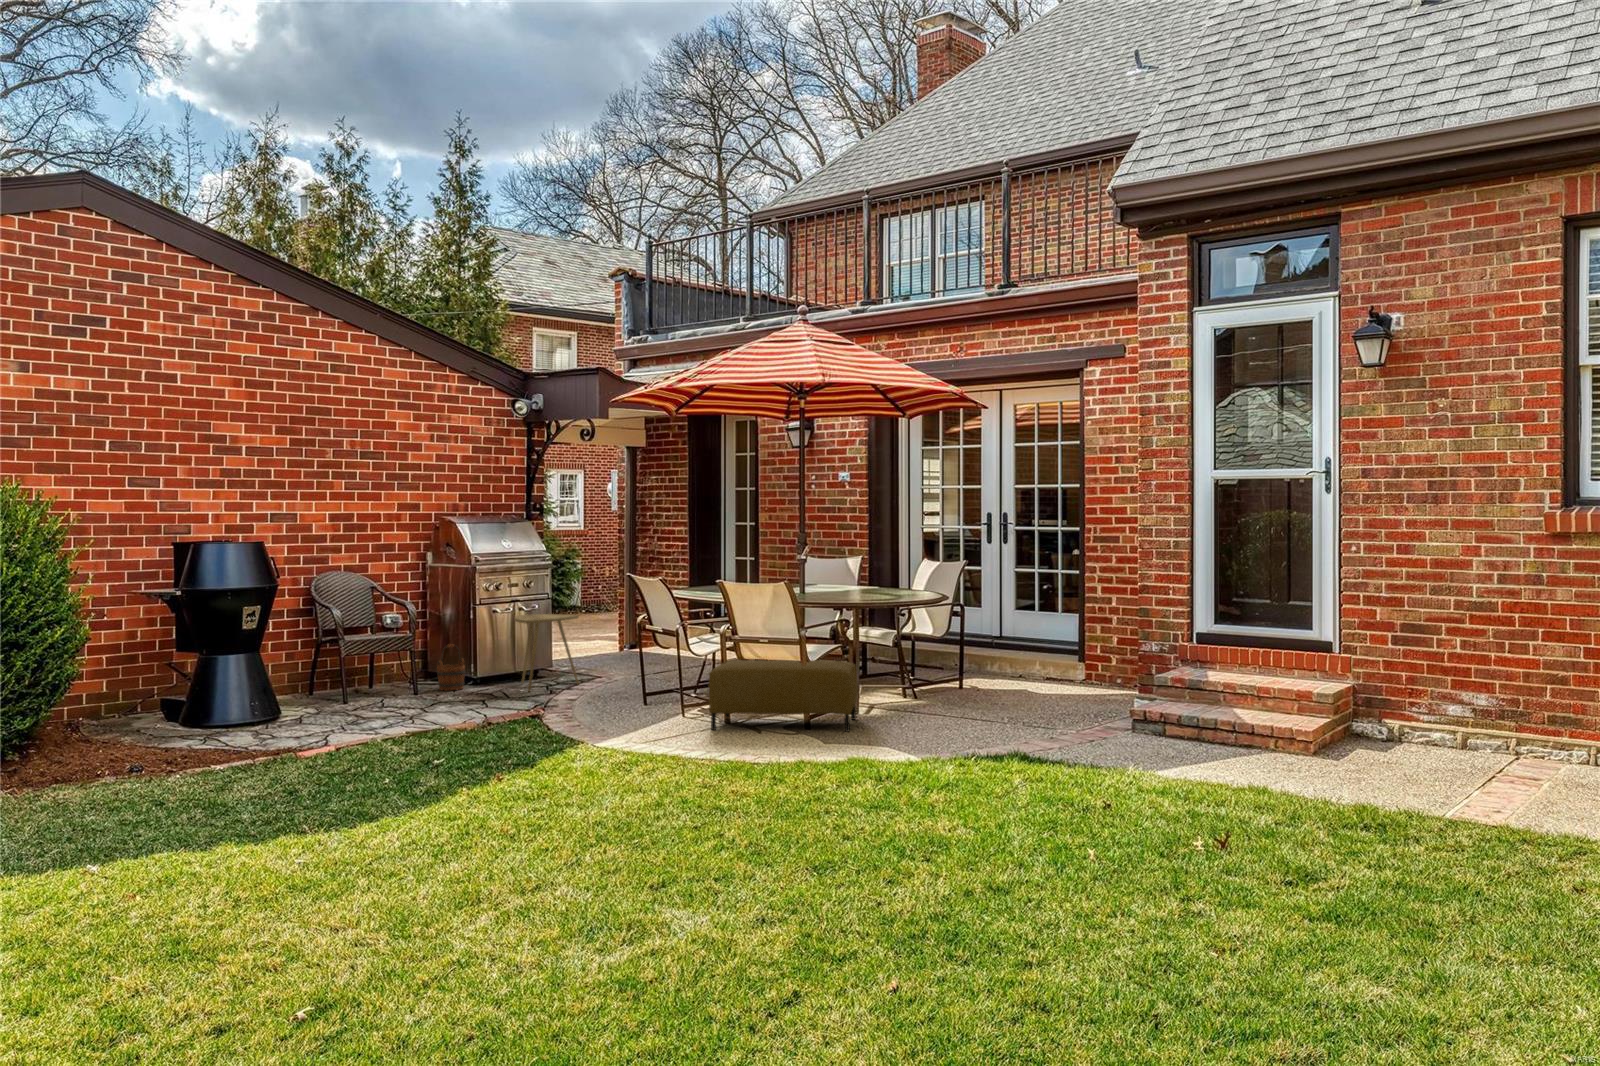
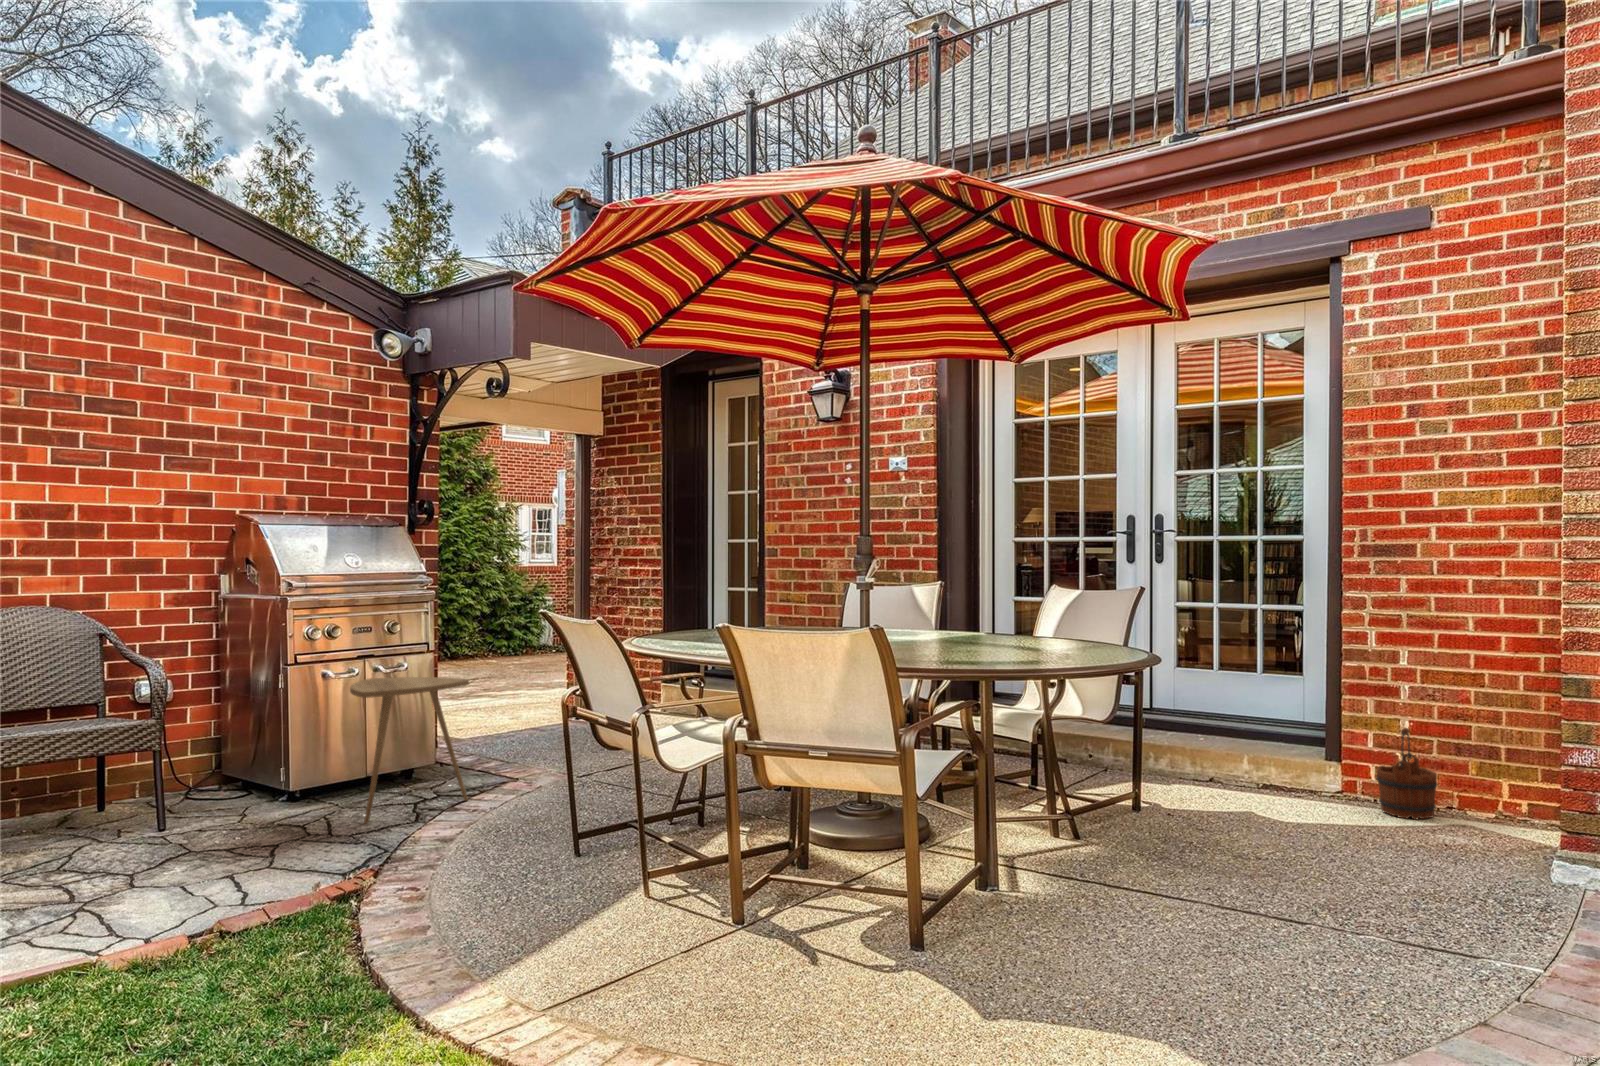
wooden bucket: present [437,644,465,691] -> present [1376,728,1437,819]
ottoman: present [708,660,858,732] -> none [707,801,1070,1006]

